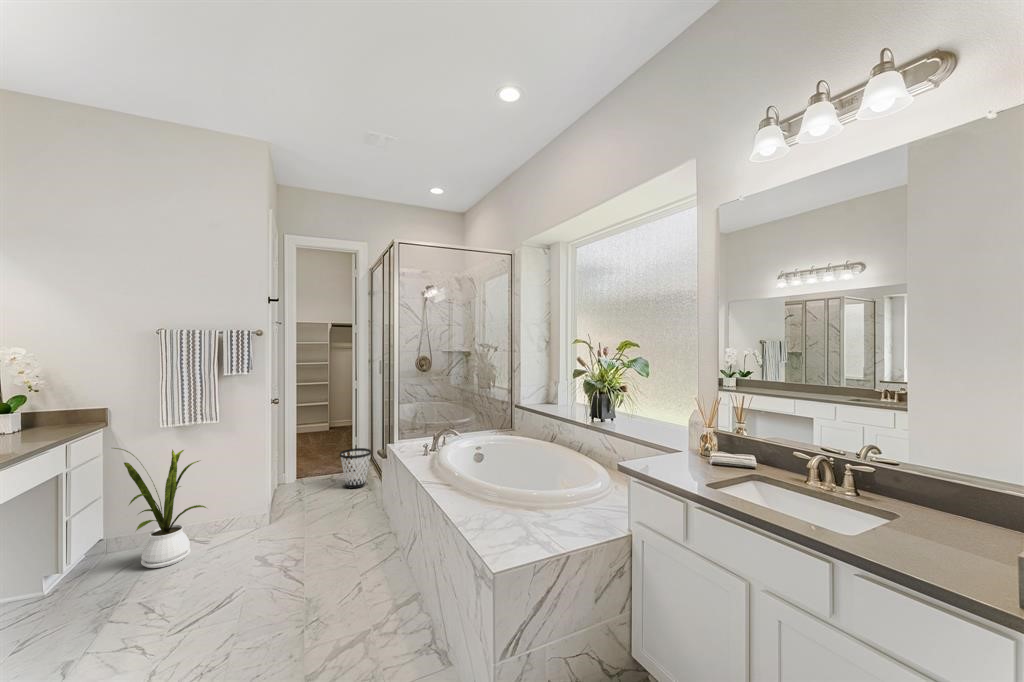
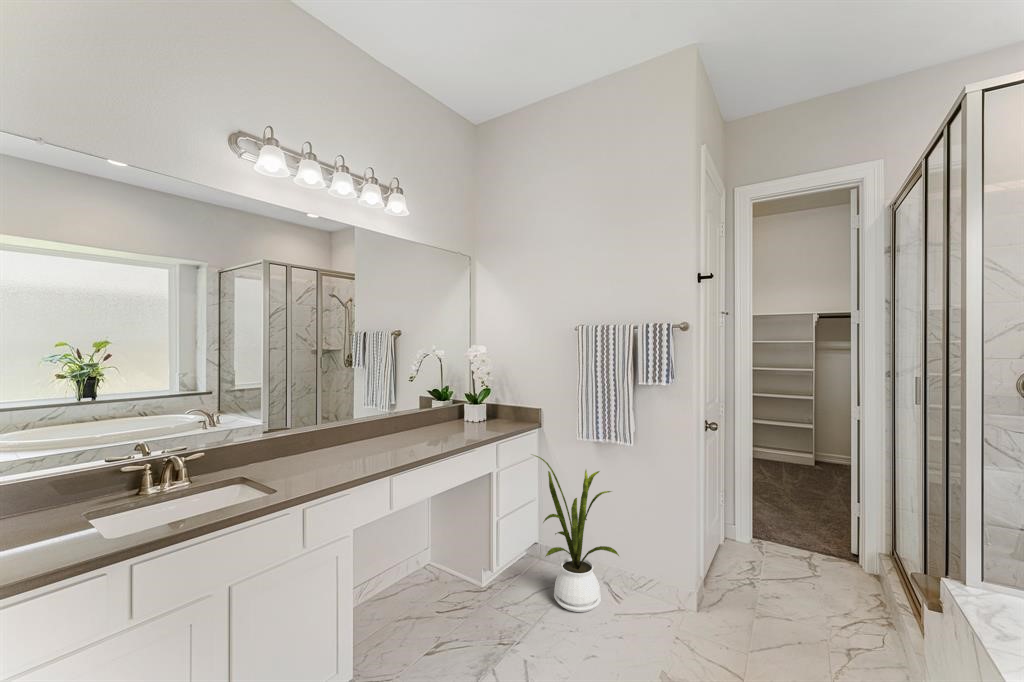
wastebasket: present [340,448,371,489] -> none [824,521,890,599]

